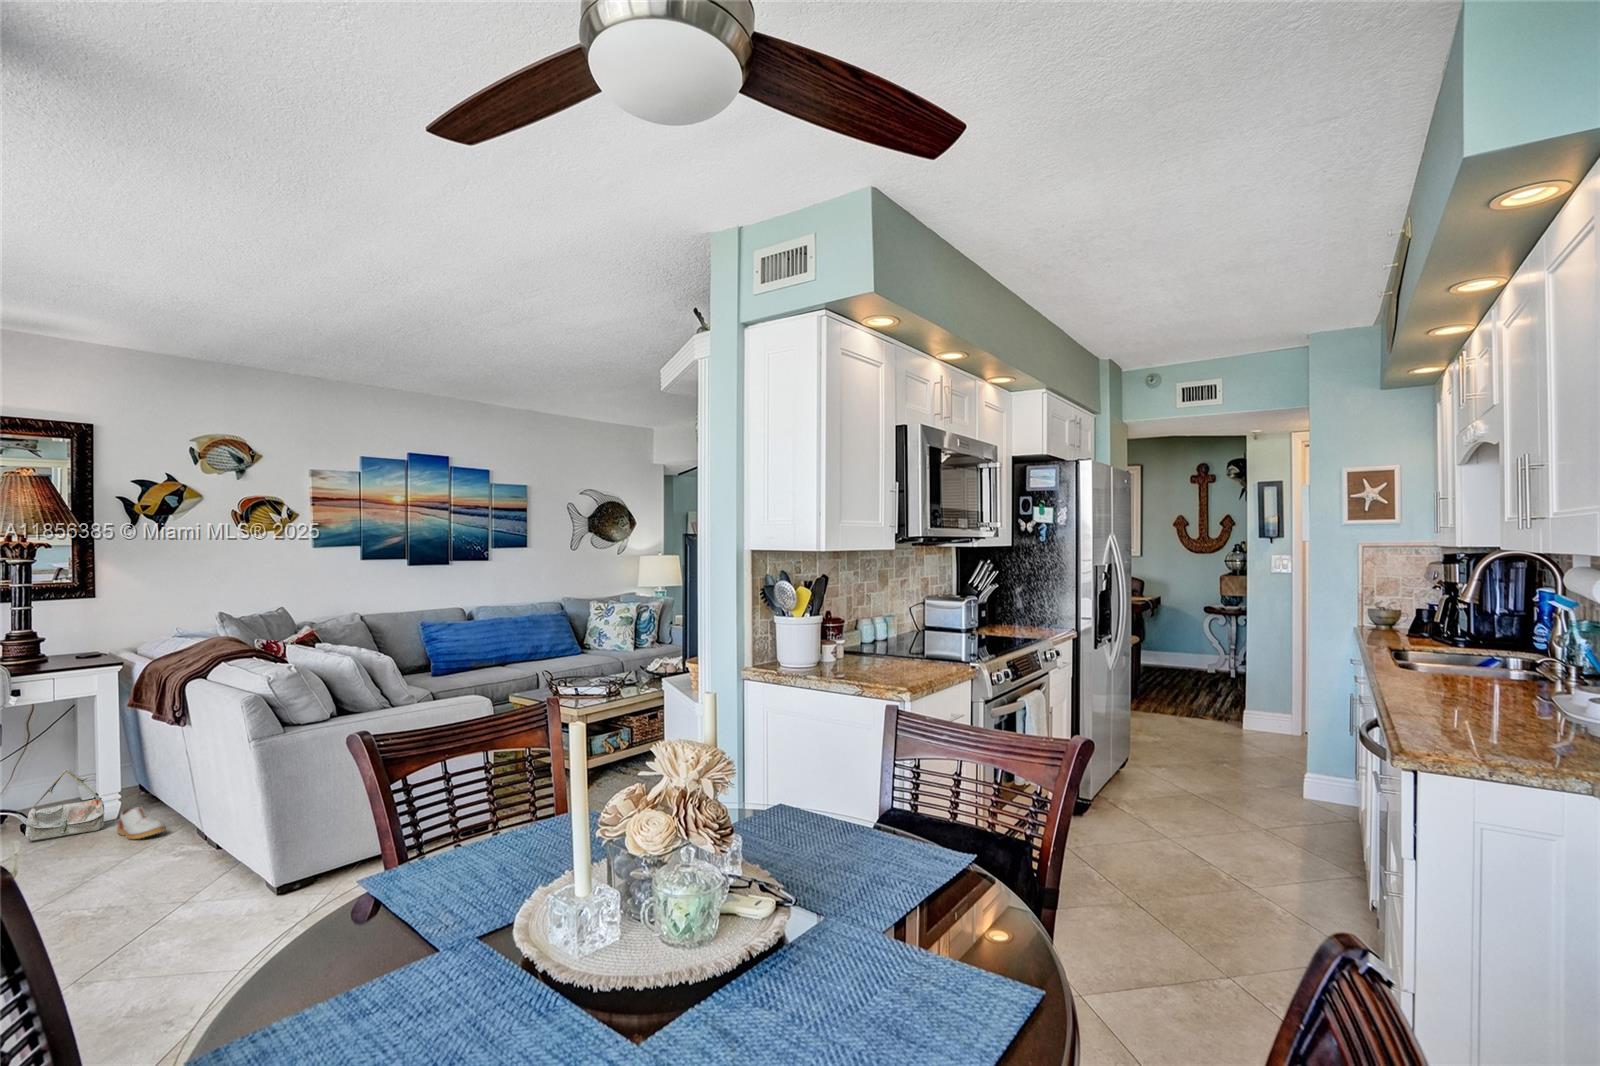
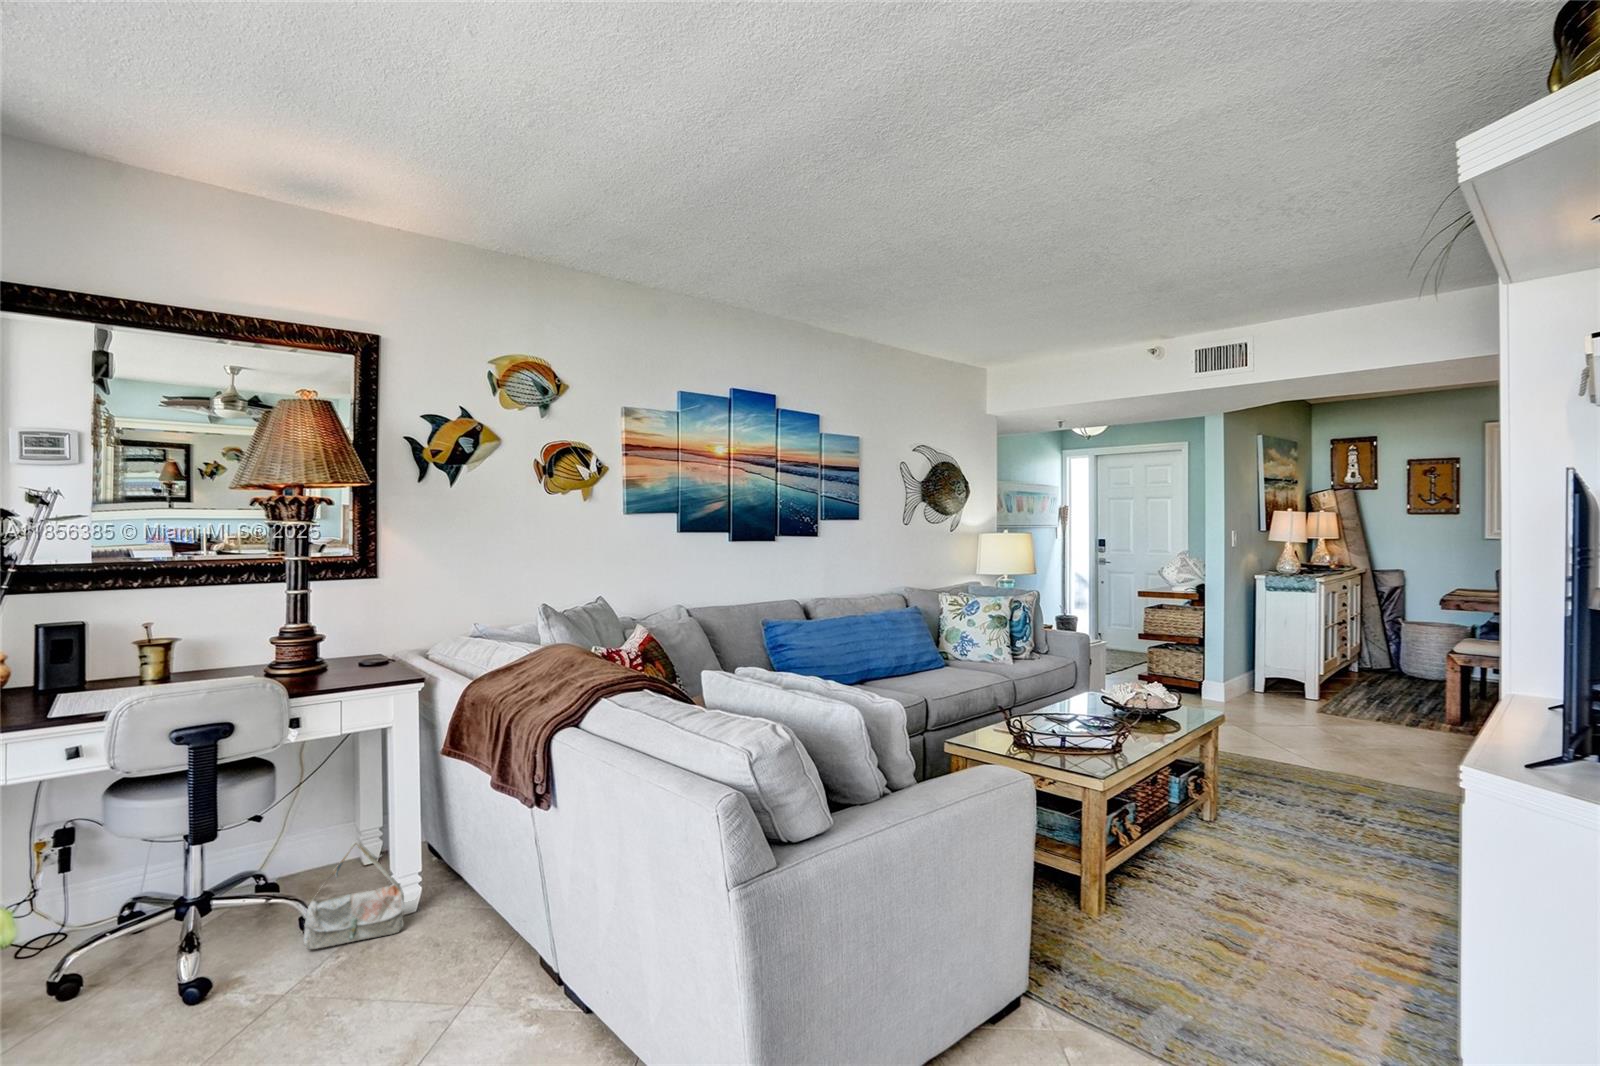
shoe: present [117,807,166,839] -> none [424,907,493,970]

